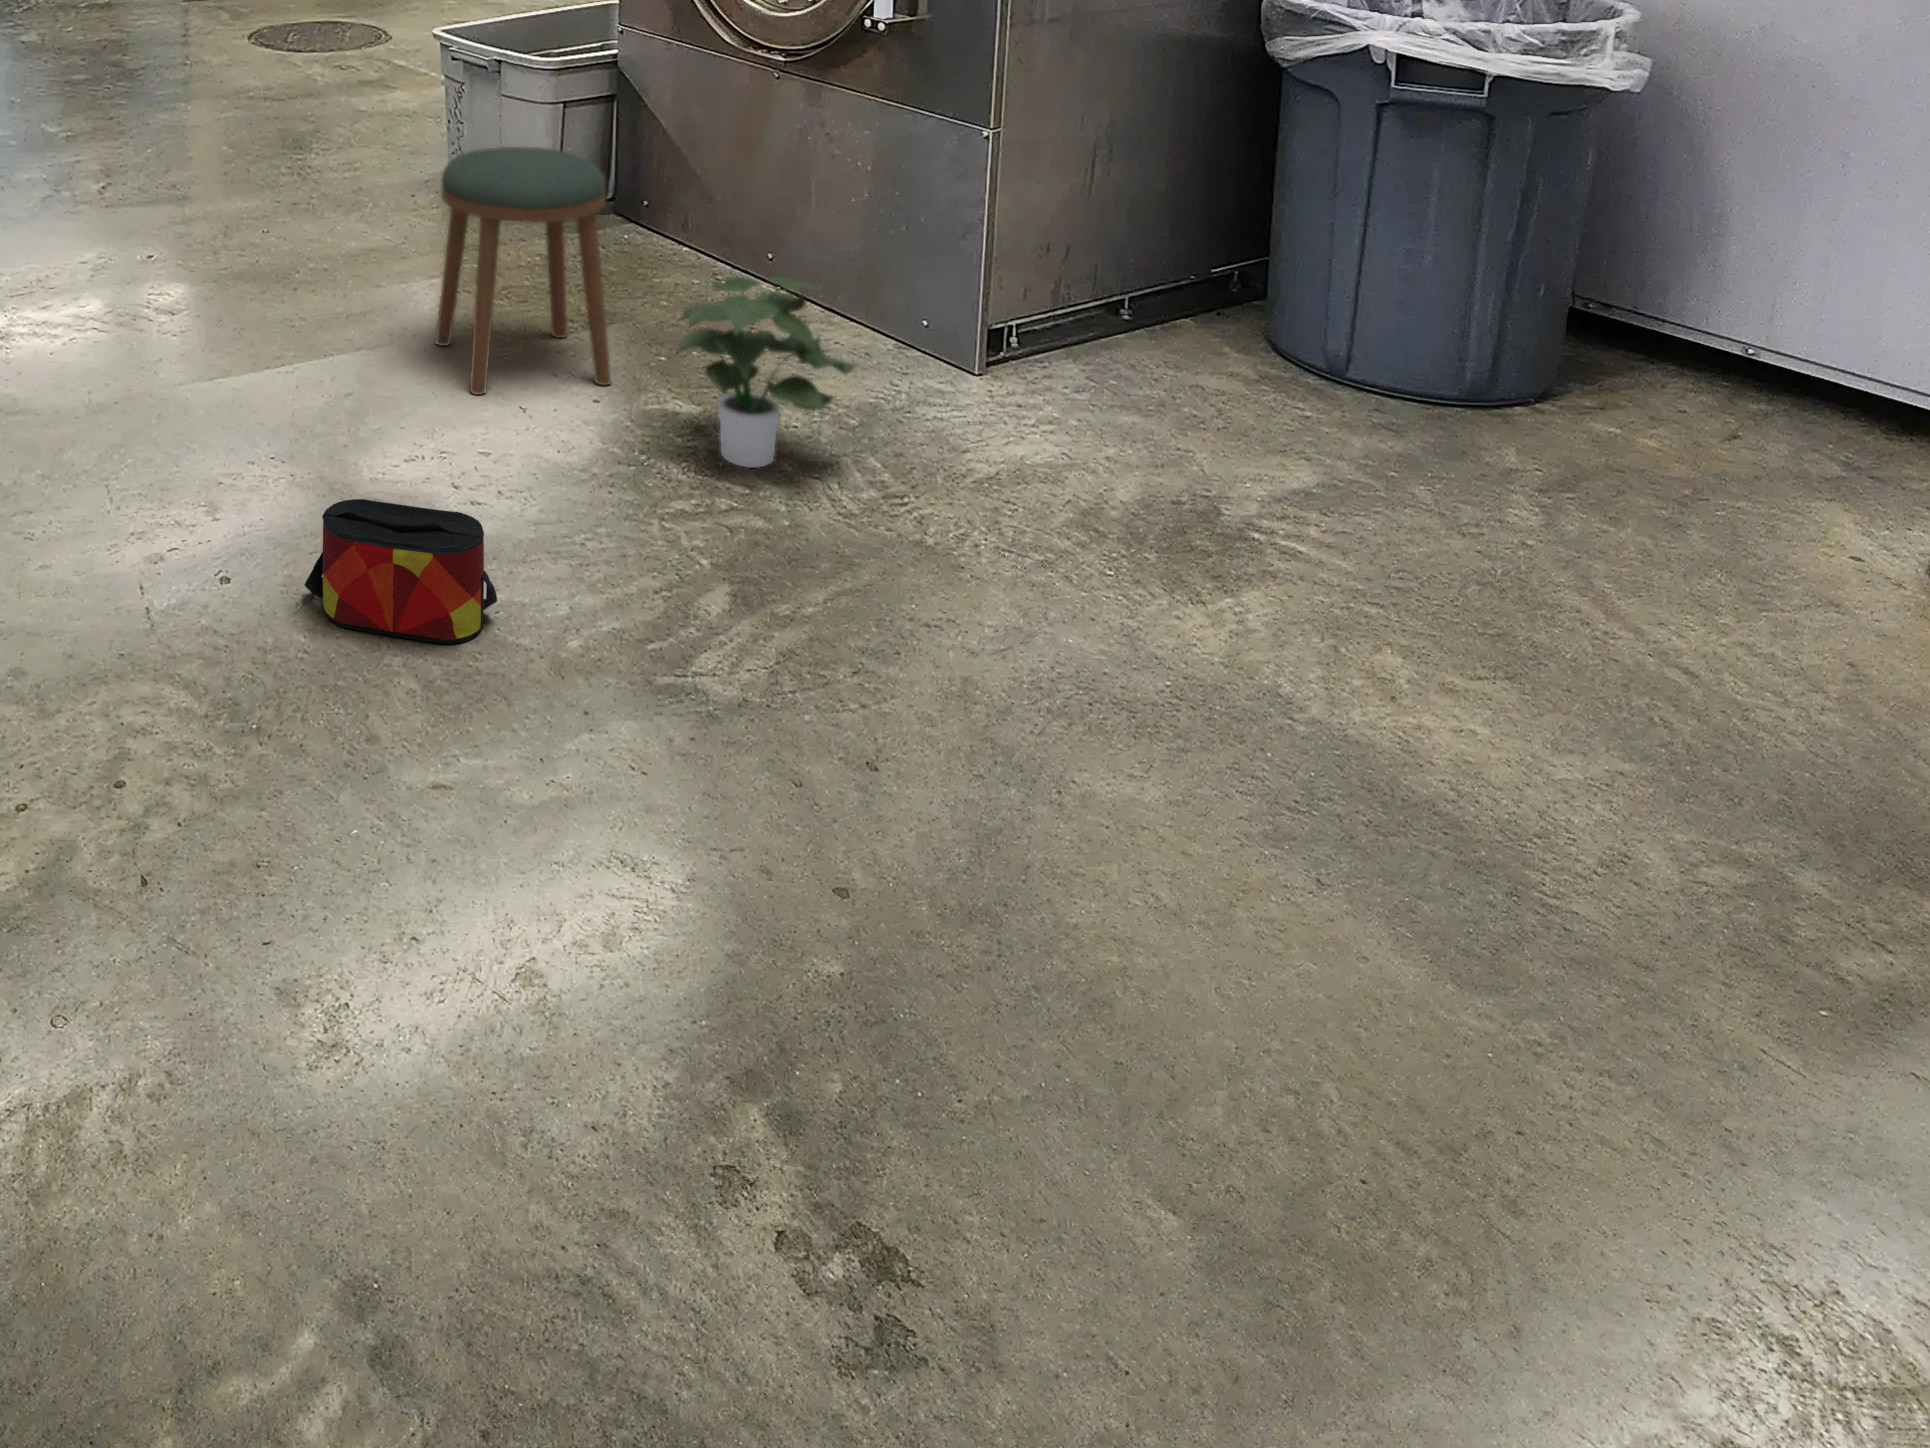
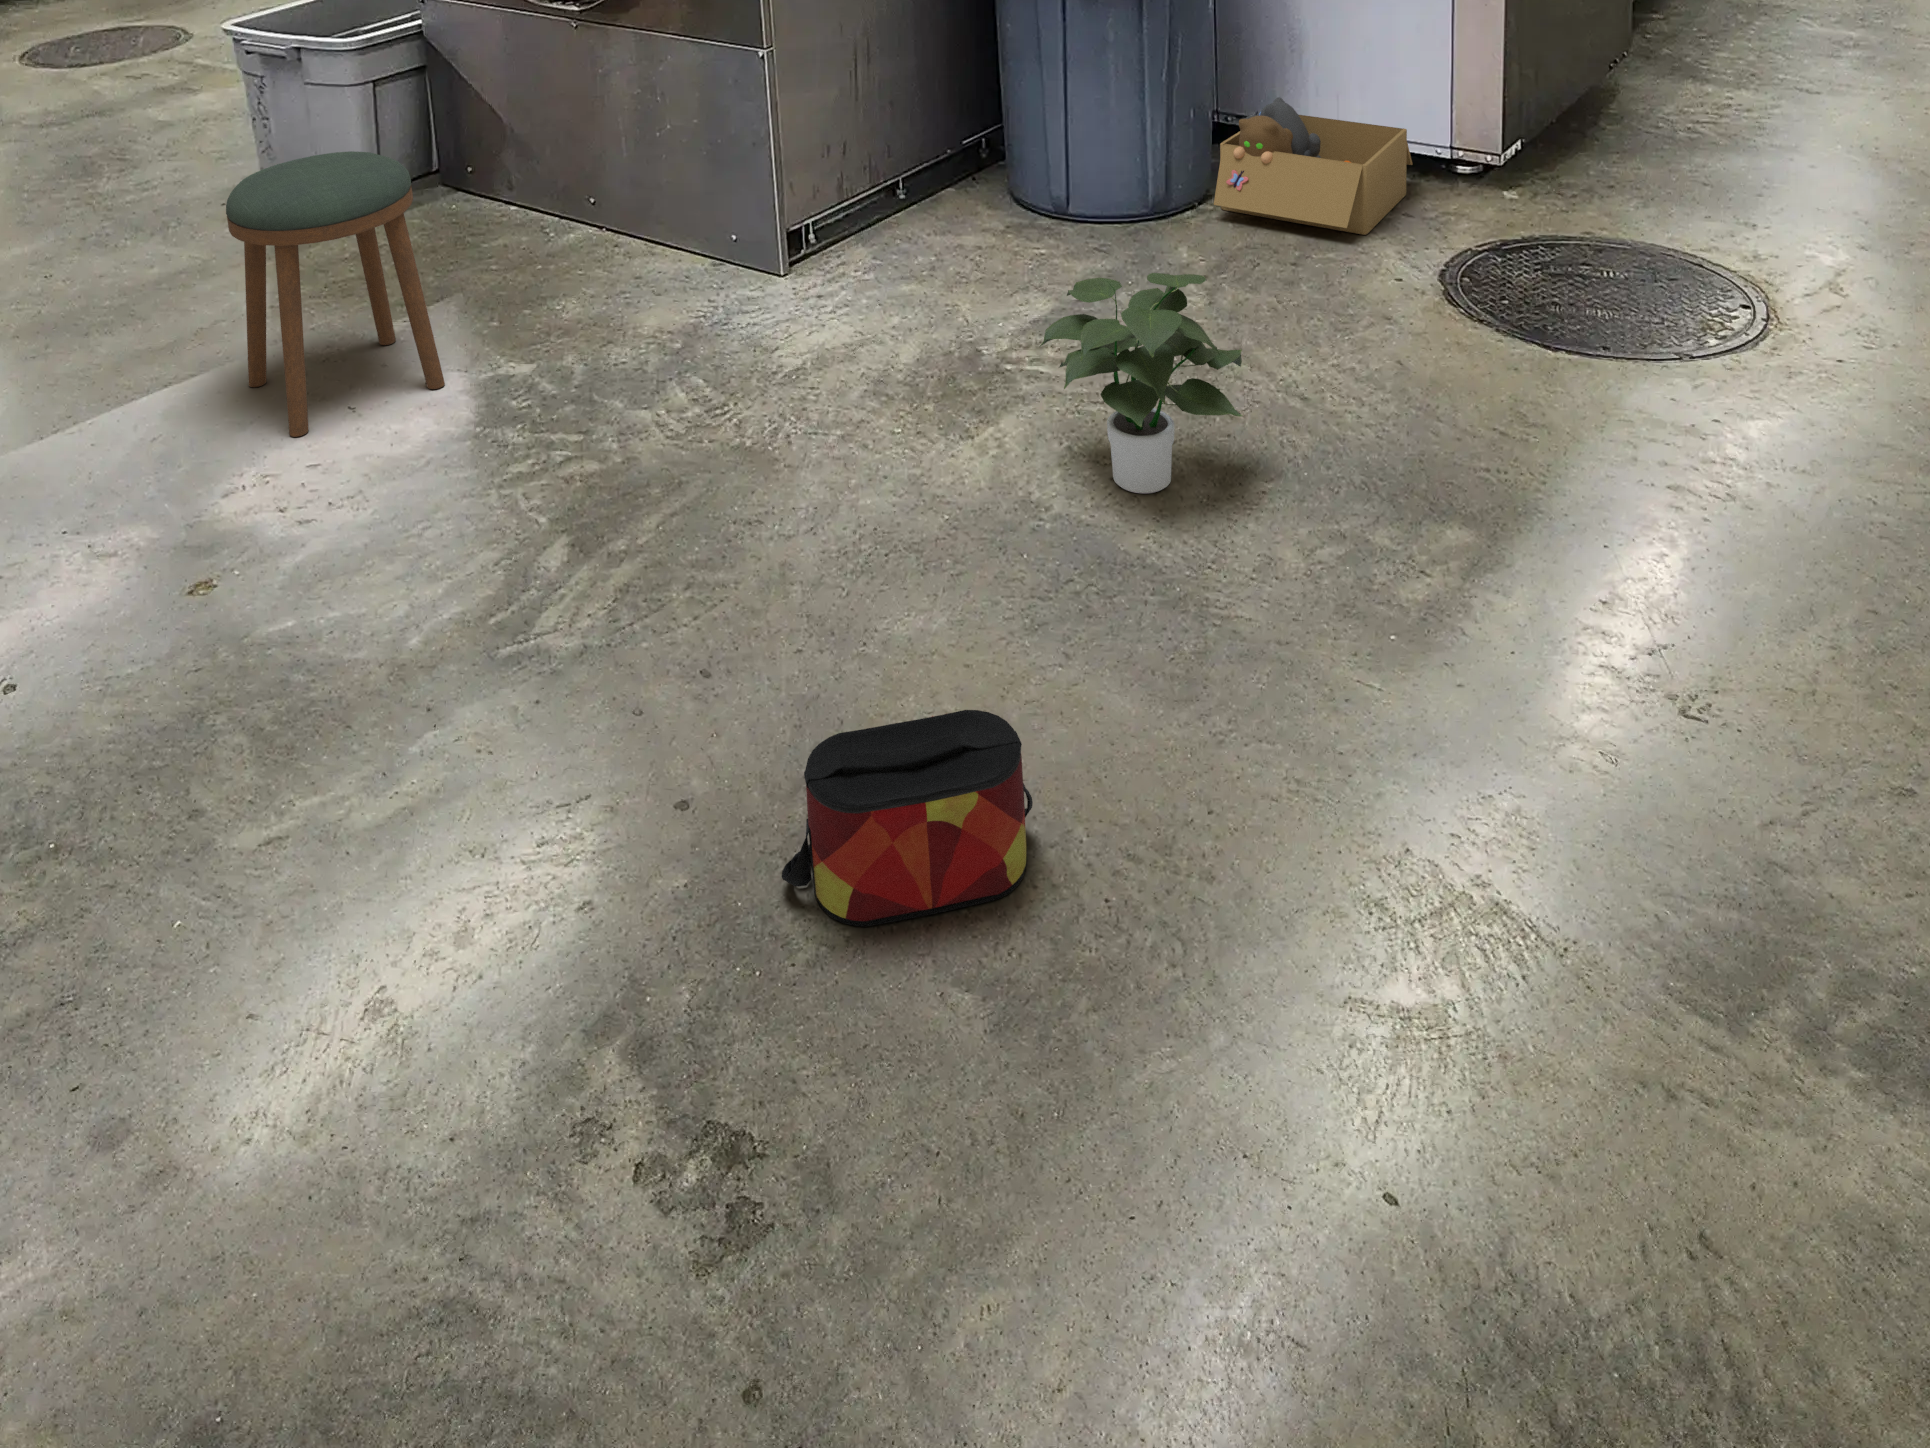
potted plant: present [679,276,856,468] -> present [1040,273,1242,494]
cardboard box: none [1560,294,1901,488] -> present [1214,97,1413,235]
bag: present [305,499,497,644] -> present [782,710,1033,927]

